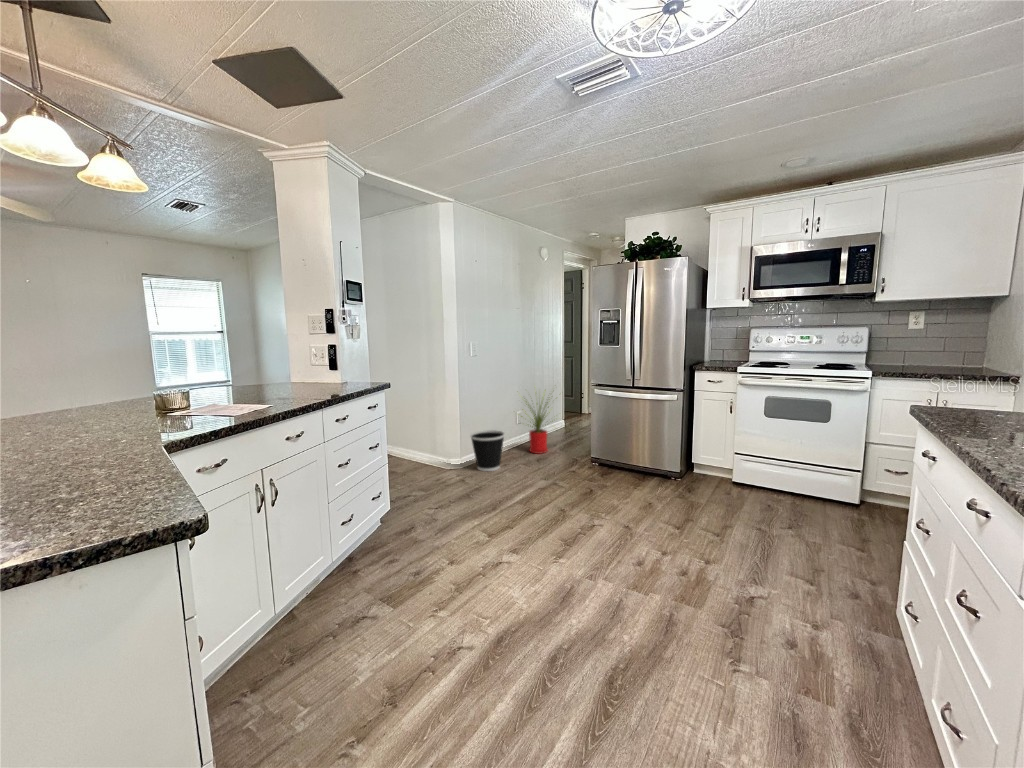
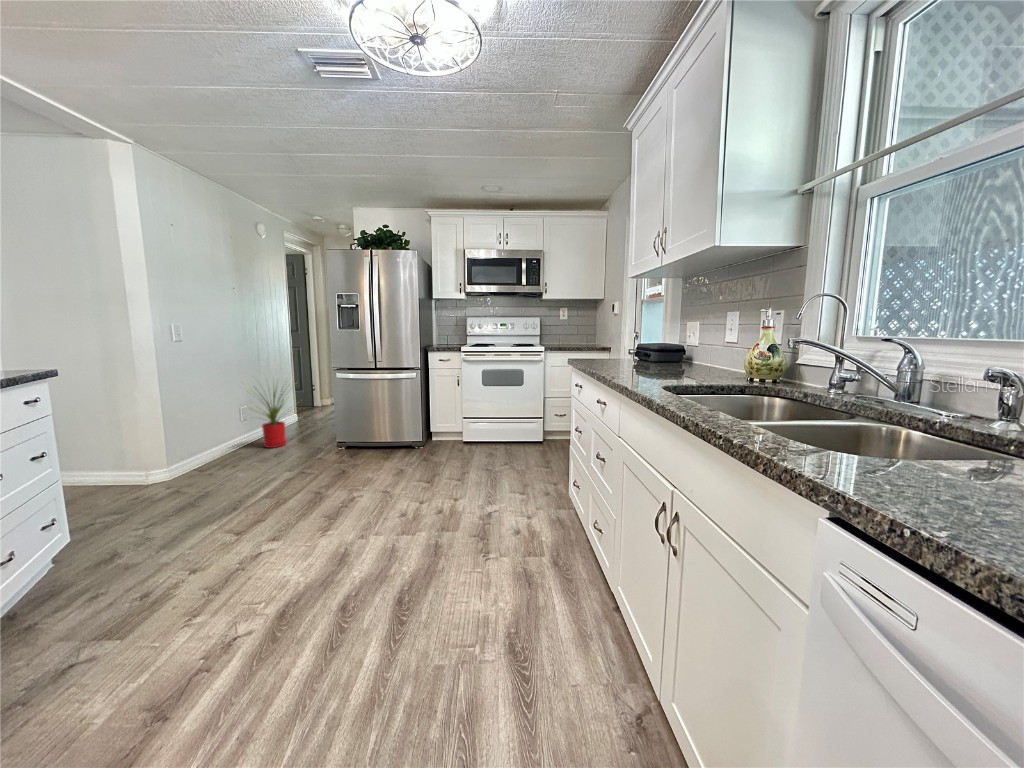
wastebasket: present [470,430,505,471] -> none [182,427,233,476]

